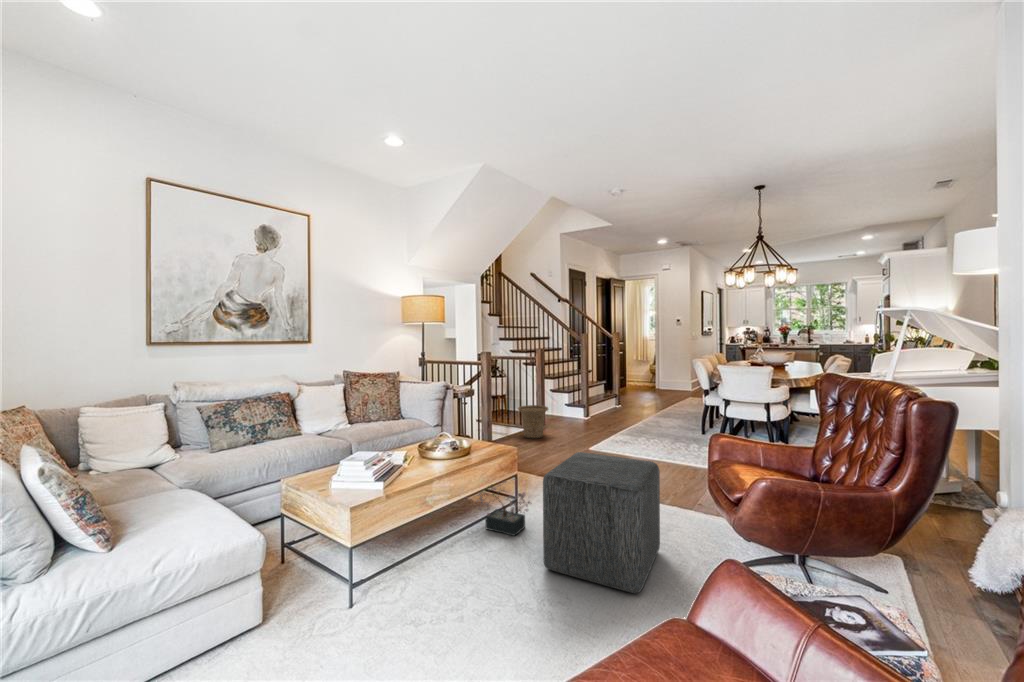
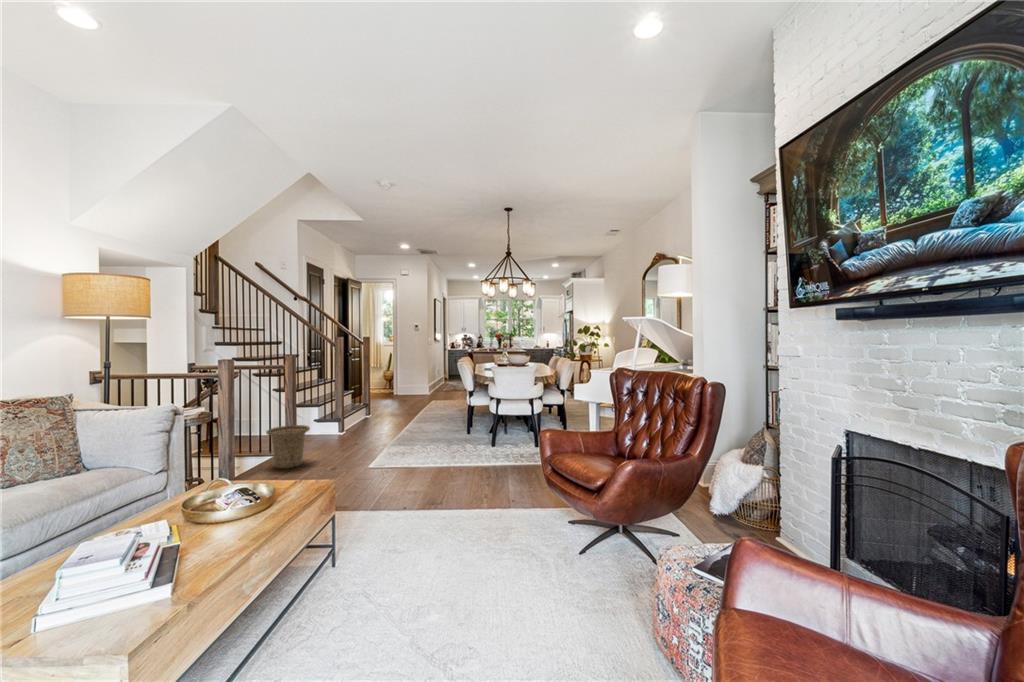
ottoman: present [543,452,660,593] -> none [421,468,544,633]
decorative plant: present [476,482,530,536] -> none [285,530,371,611]

